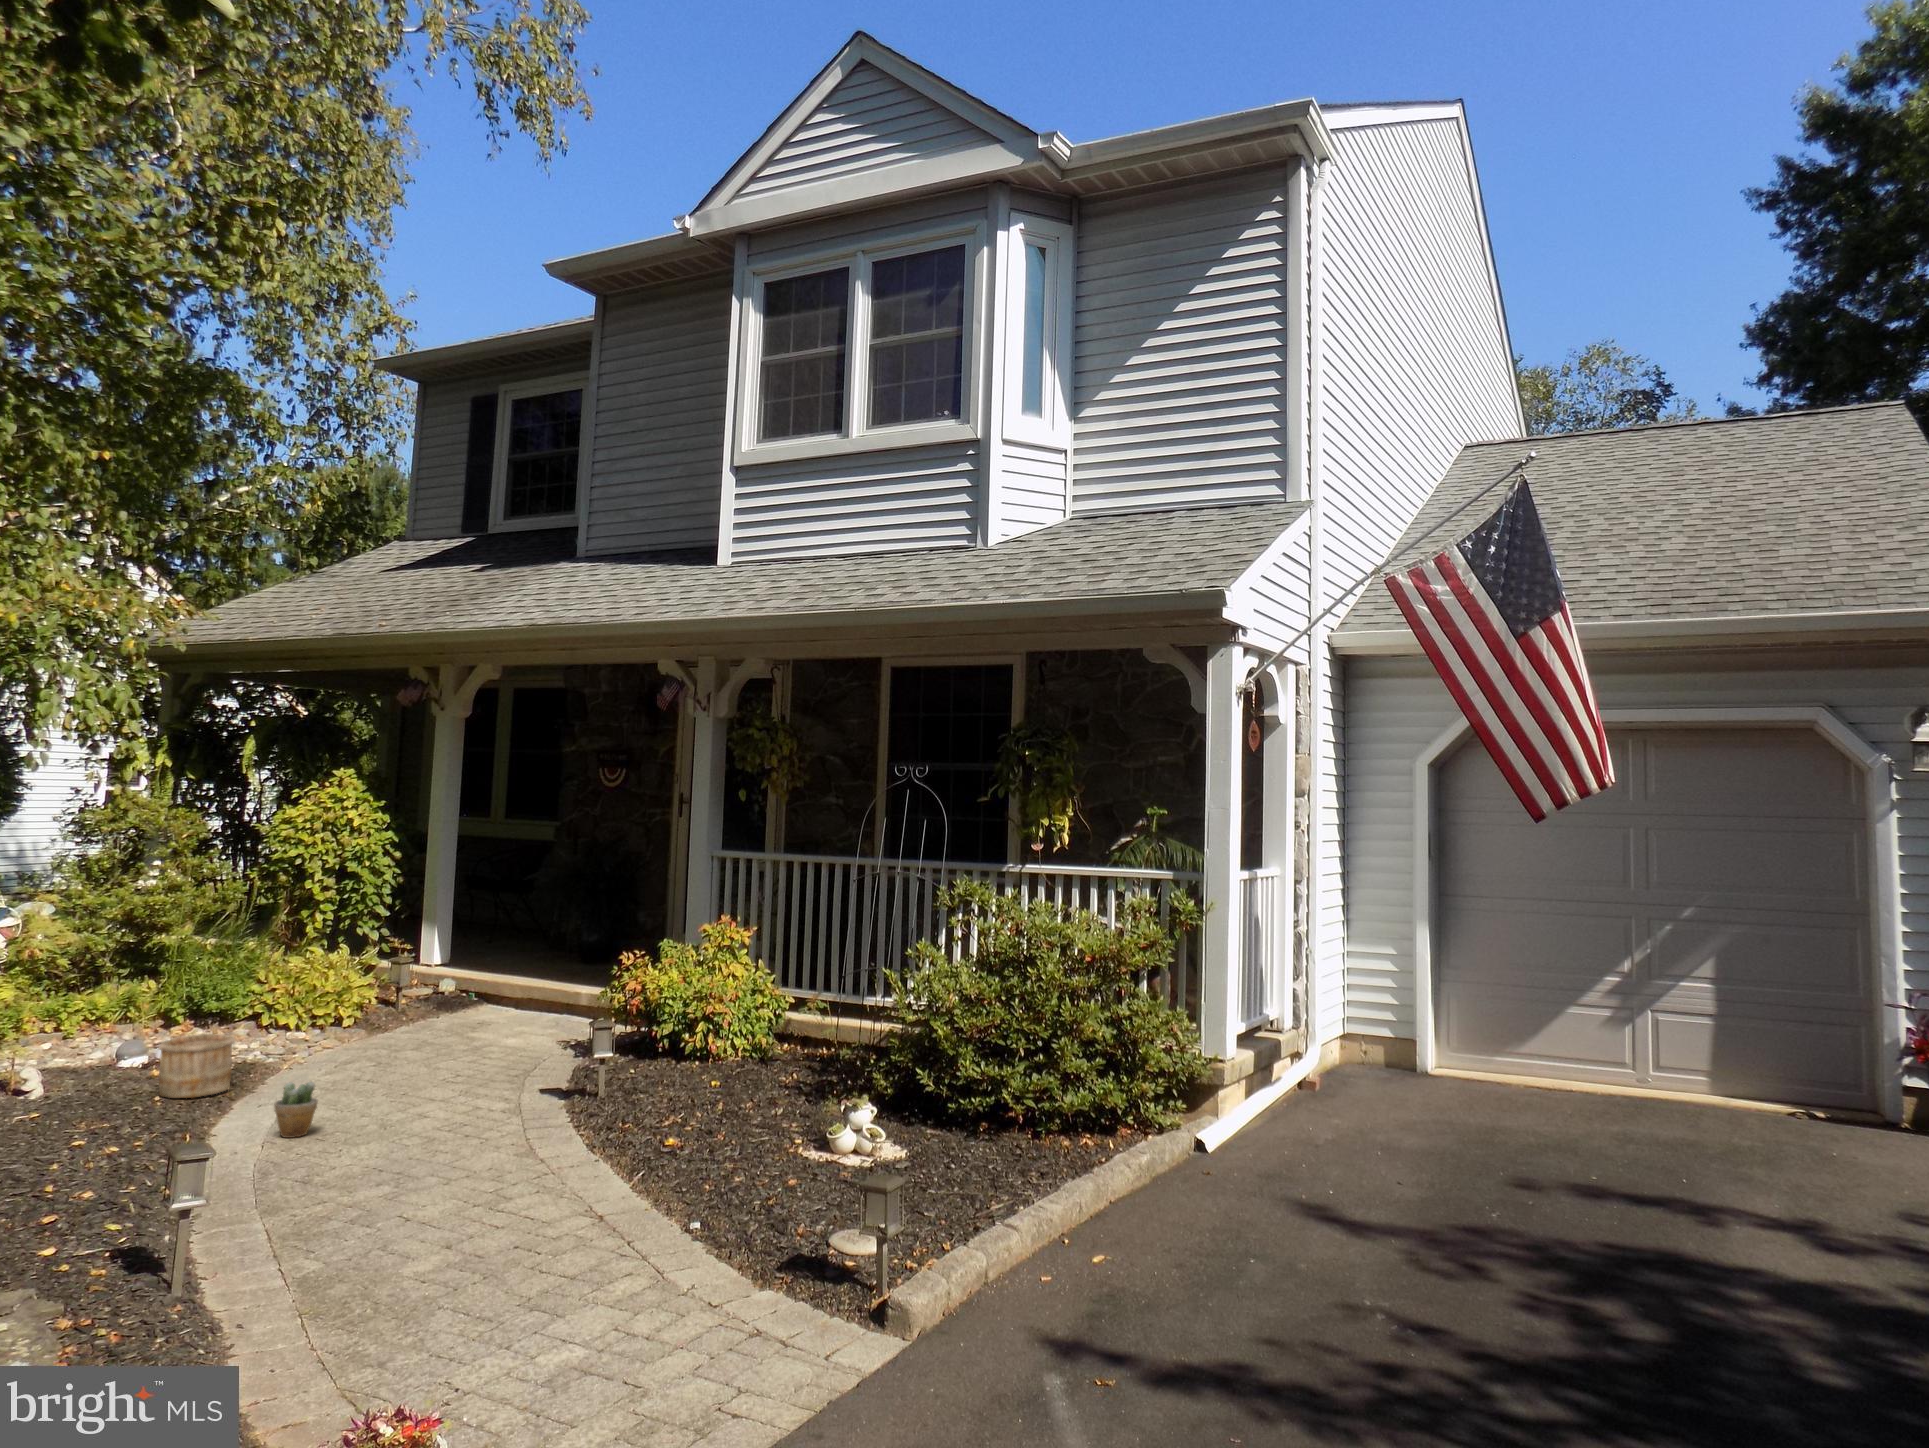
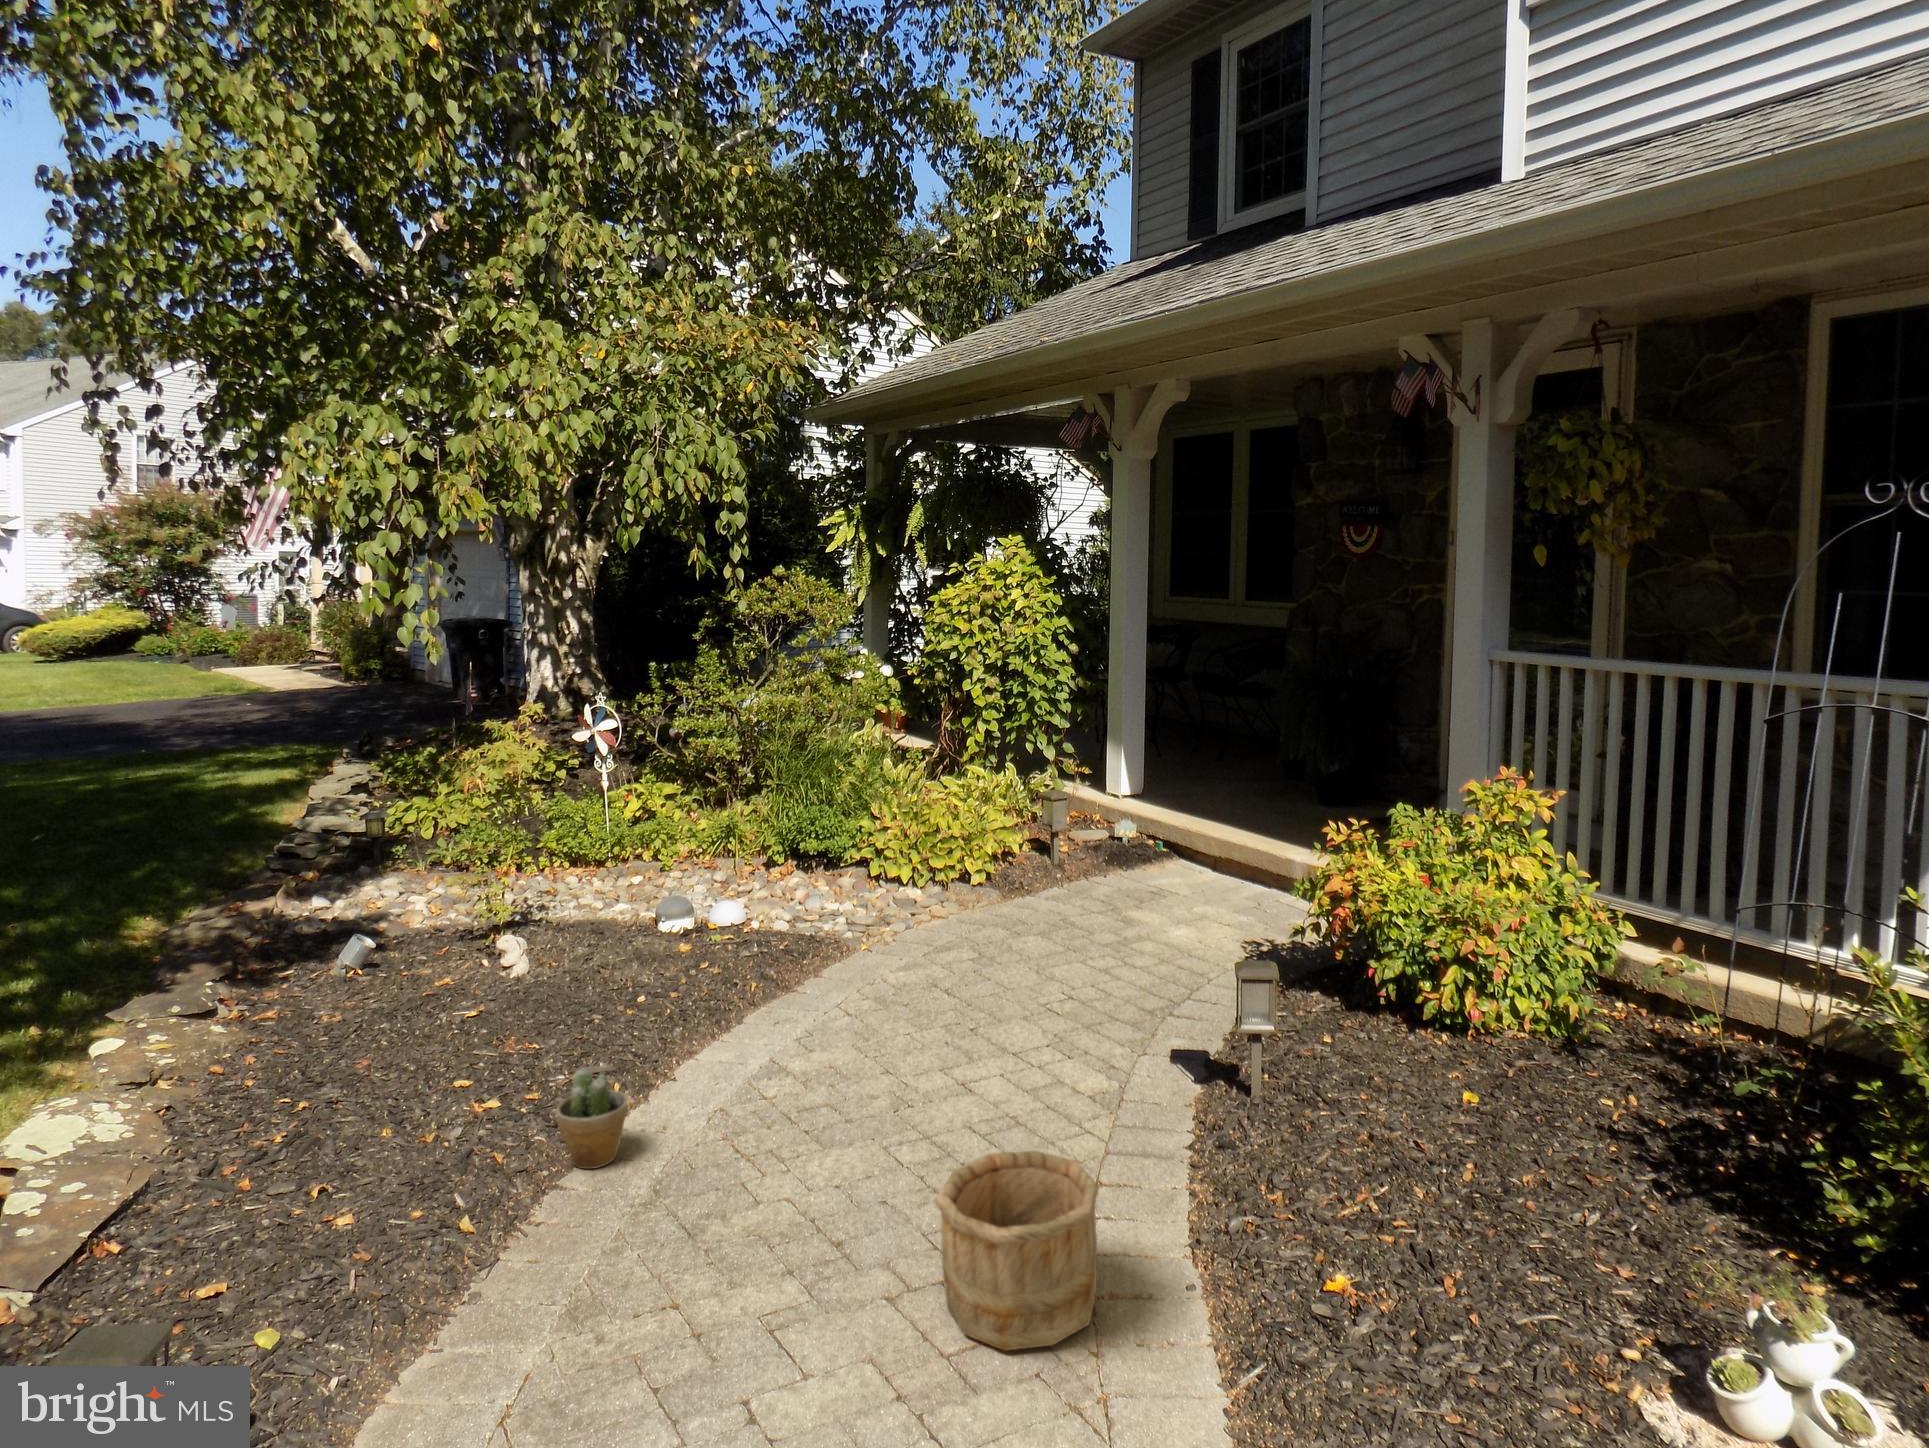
wooden bucket: present [158,1034,235,1098] -> present [935,1151,1099,1351]

